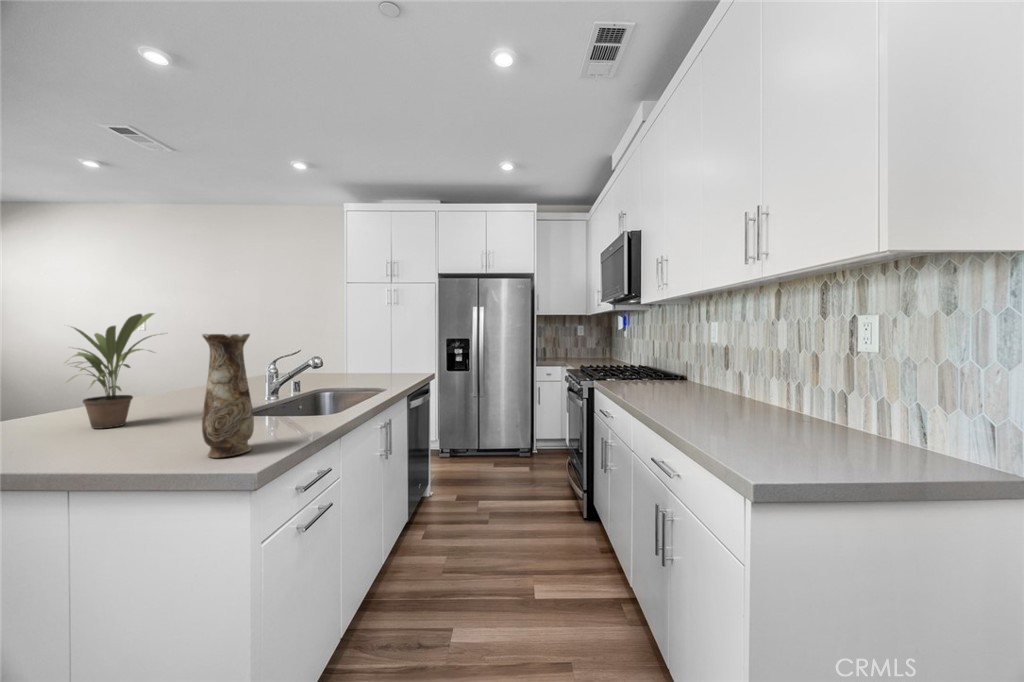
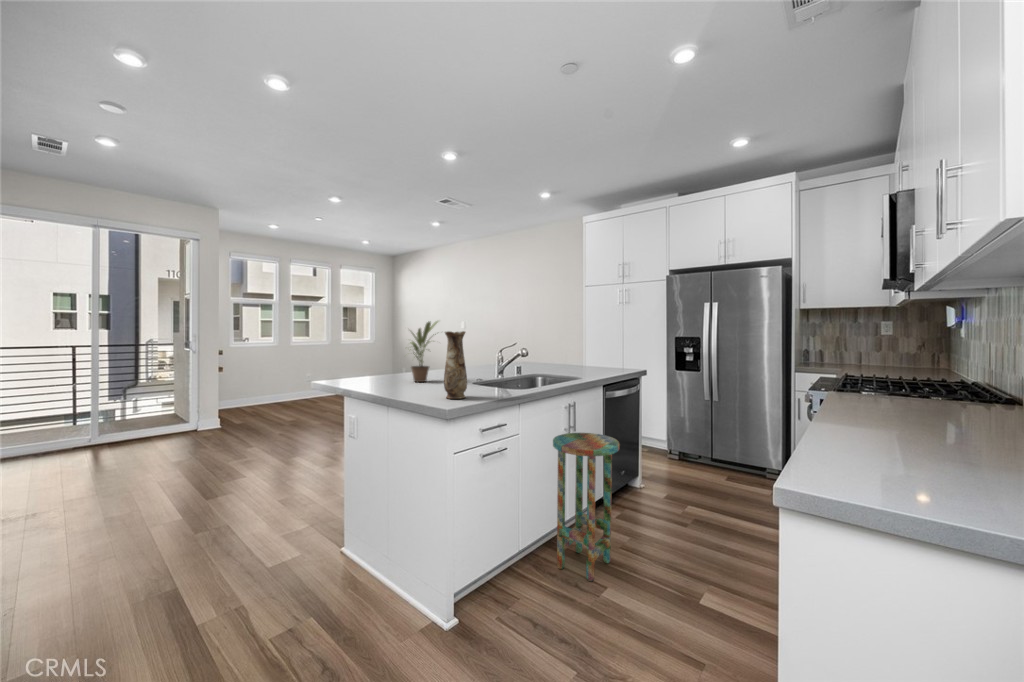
side table: none [375,455,458,644] -> present [553,433,620,581]

